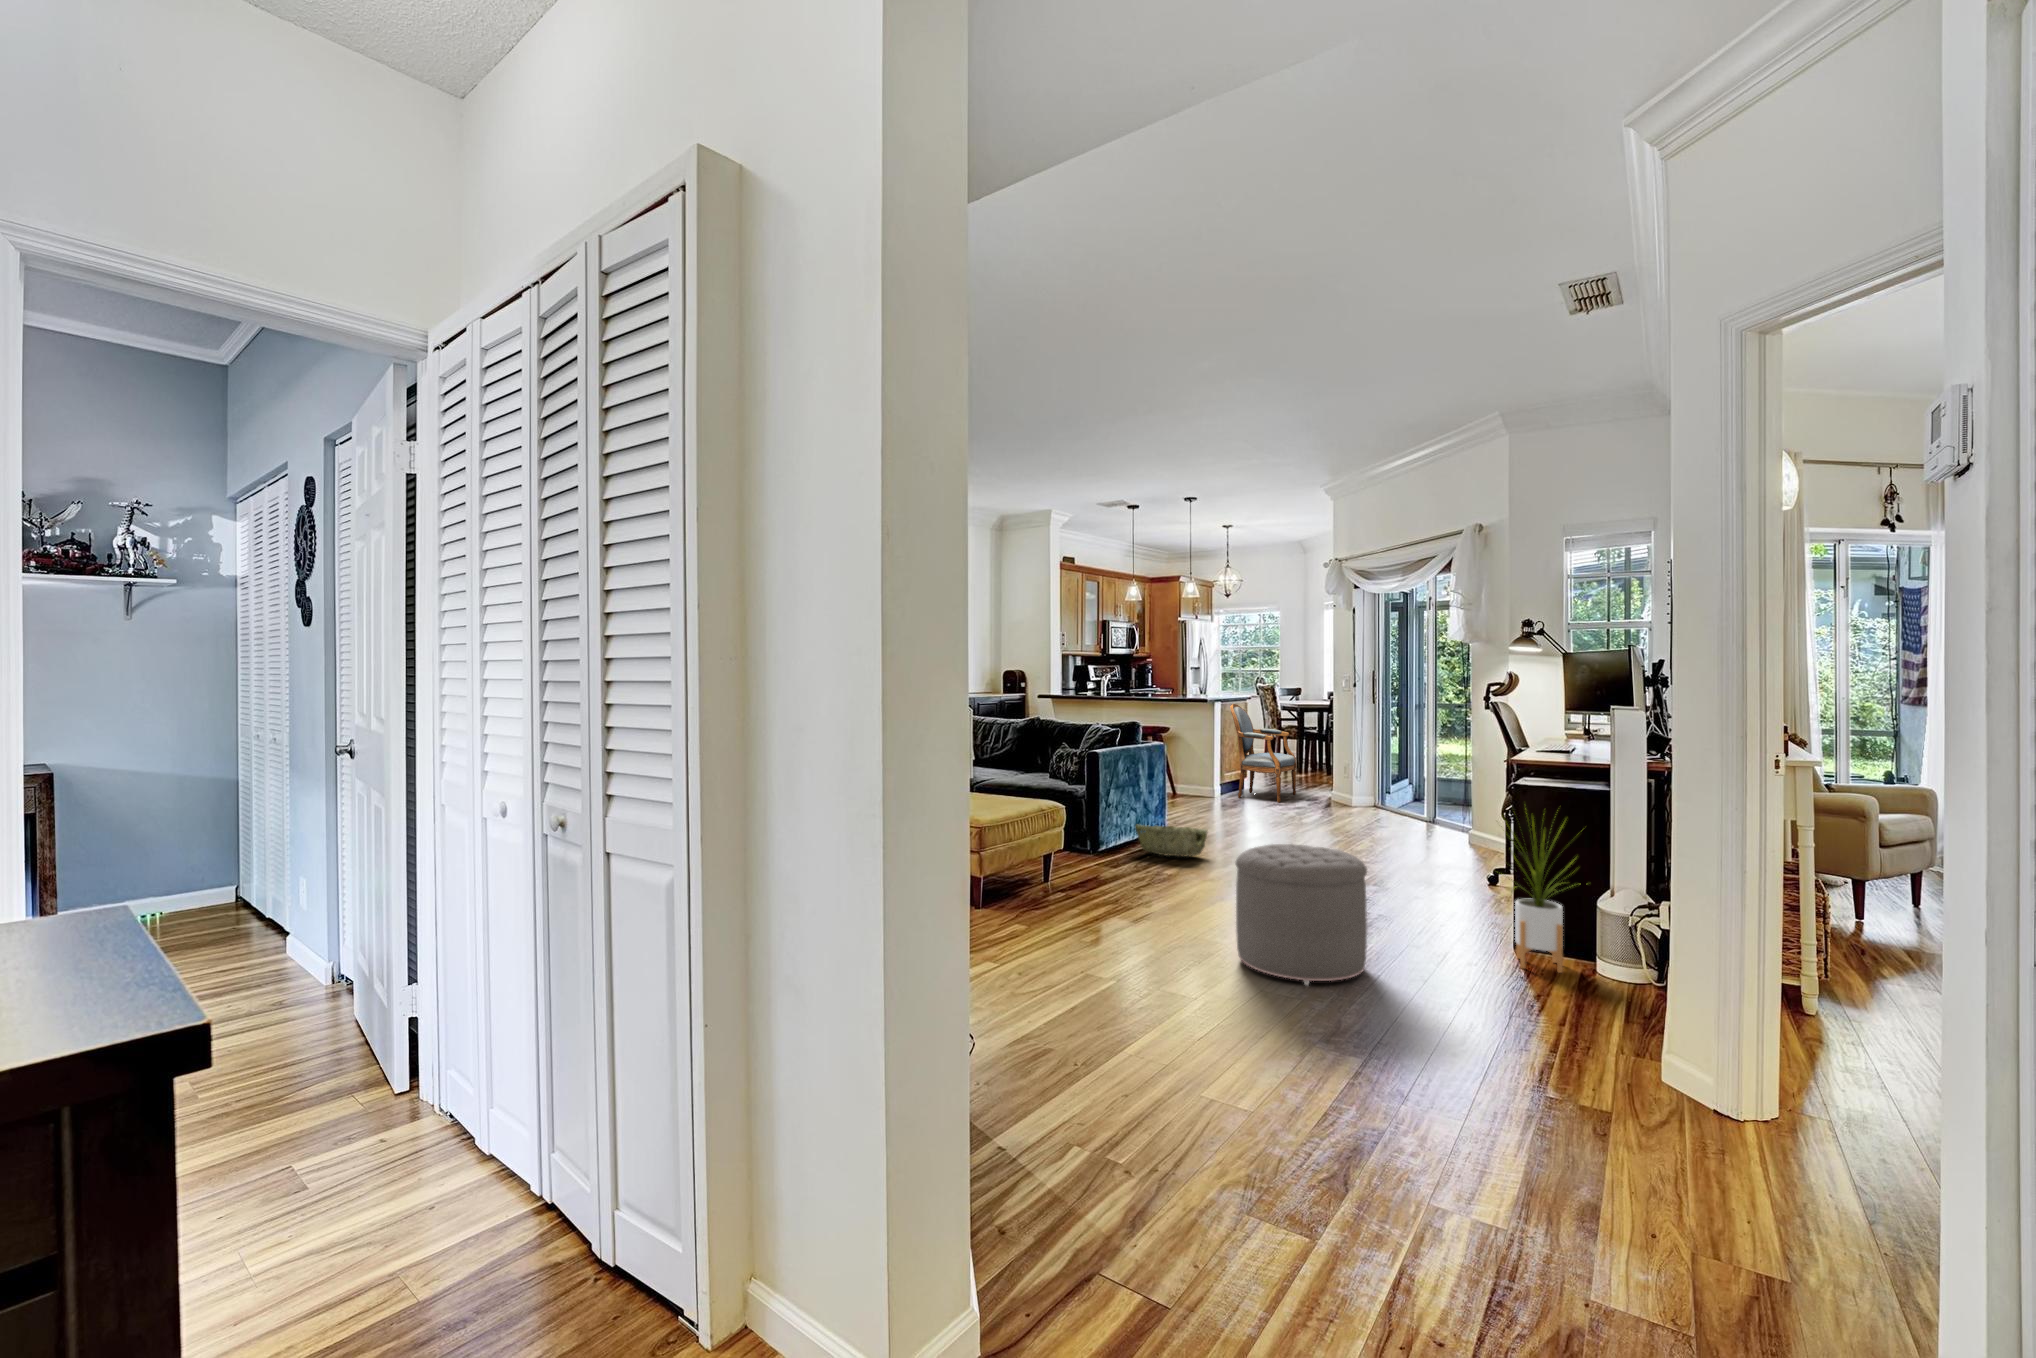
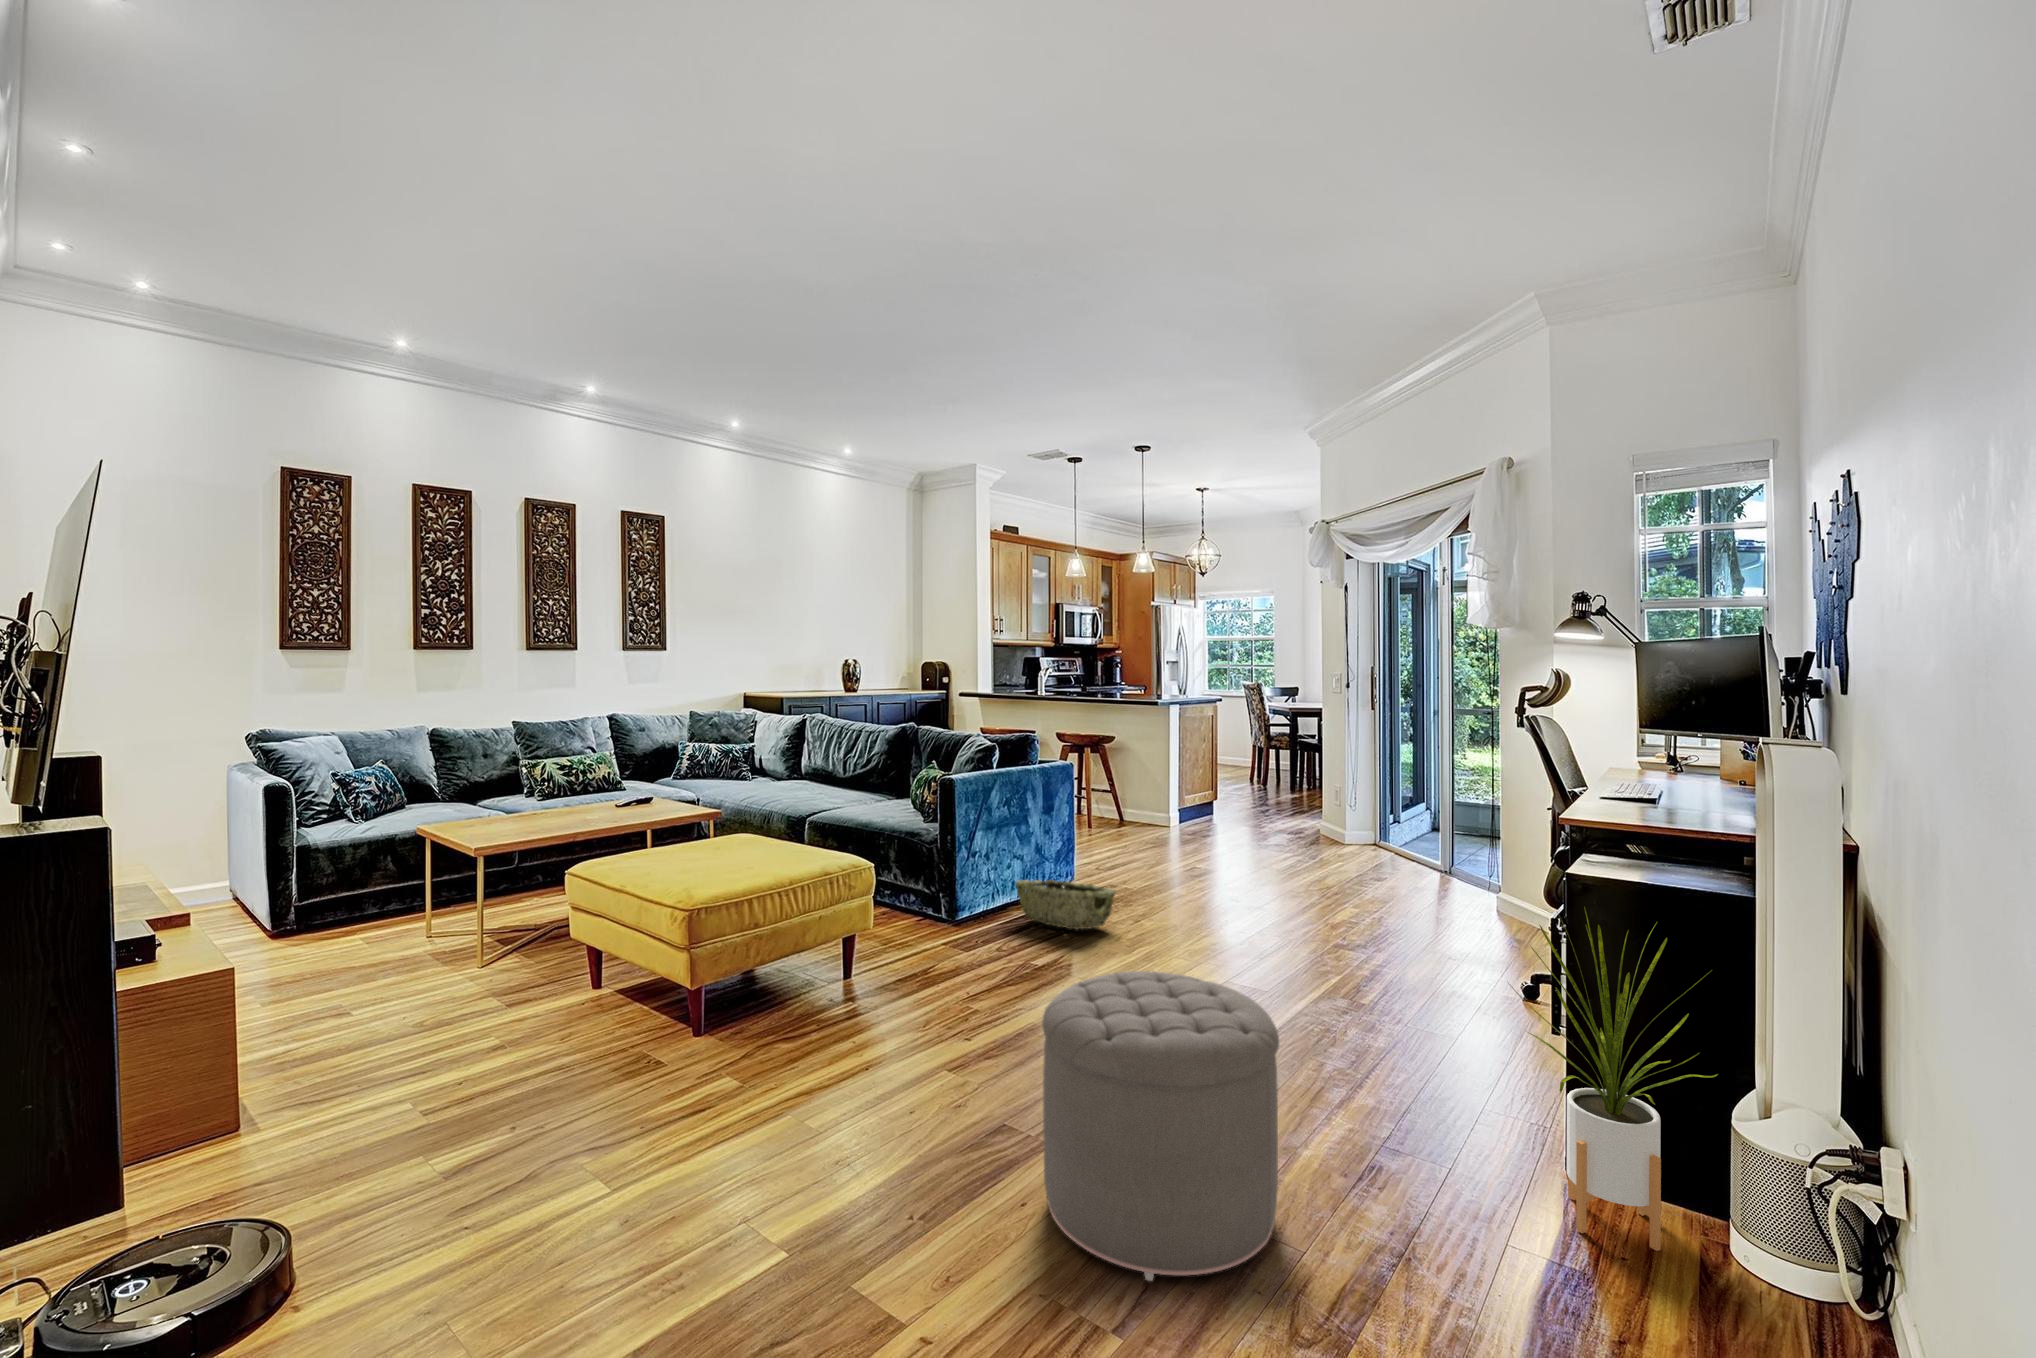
armchair: present [1230,704,1297,803] -> none [1193,707,1277,835]

